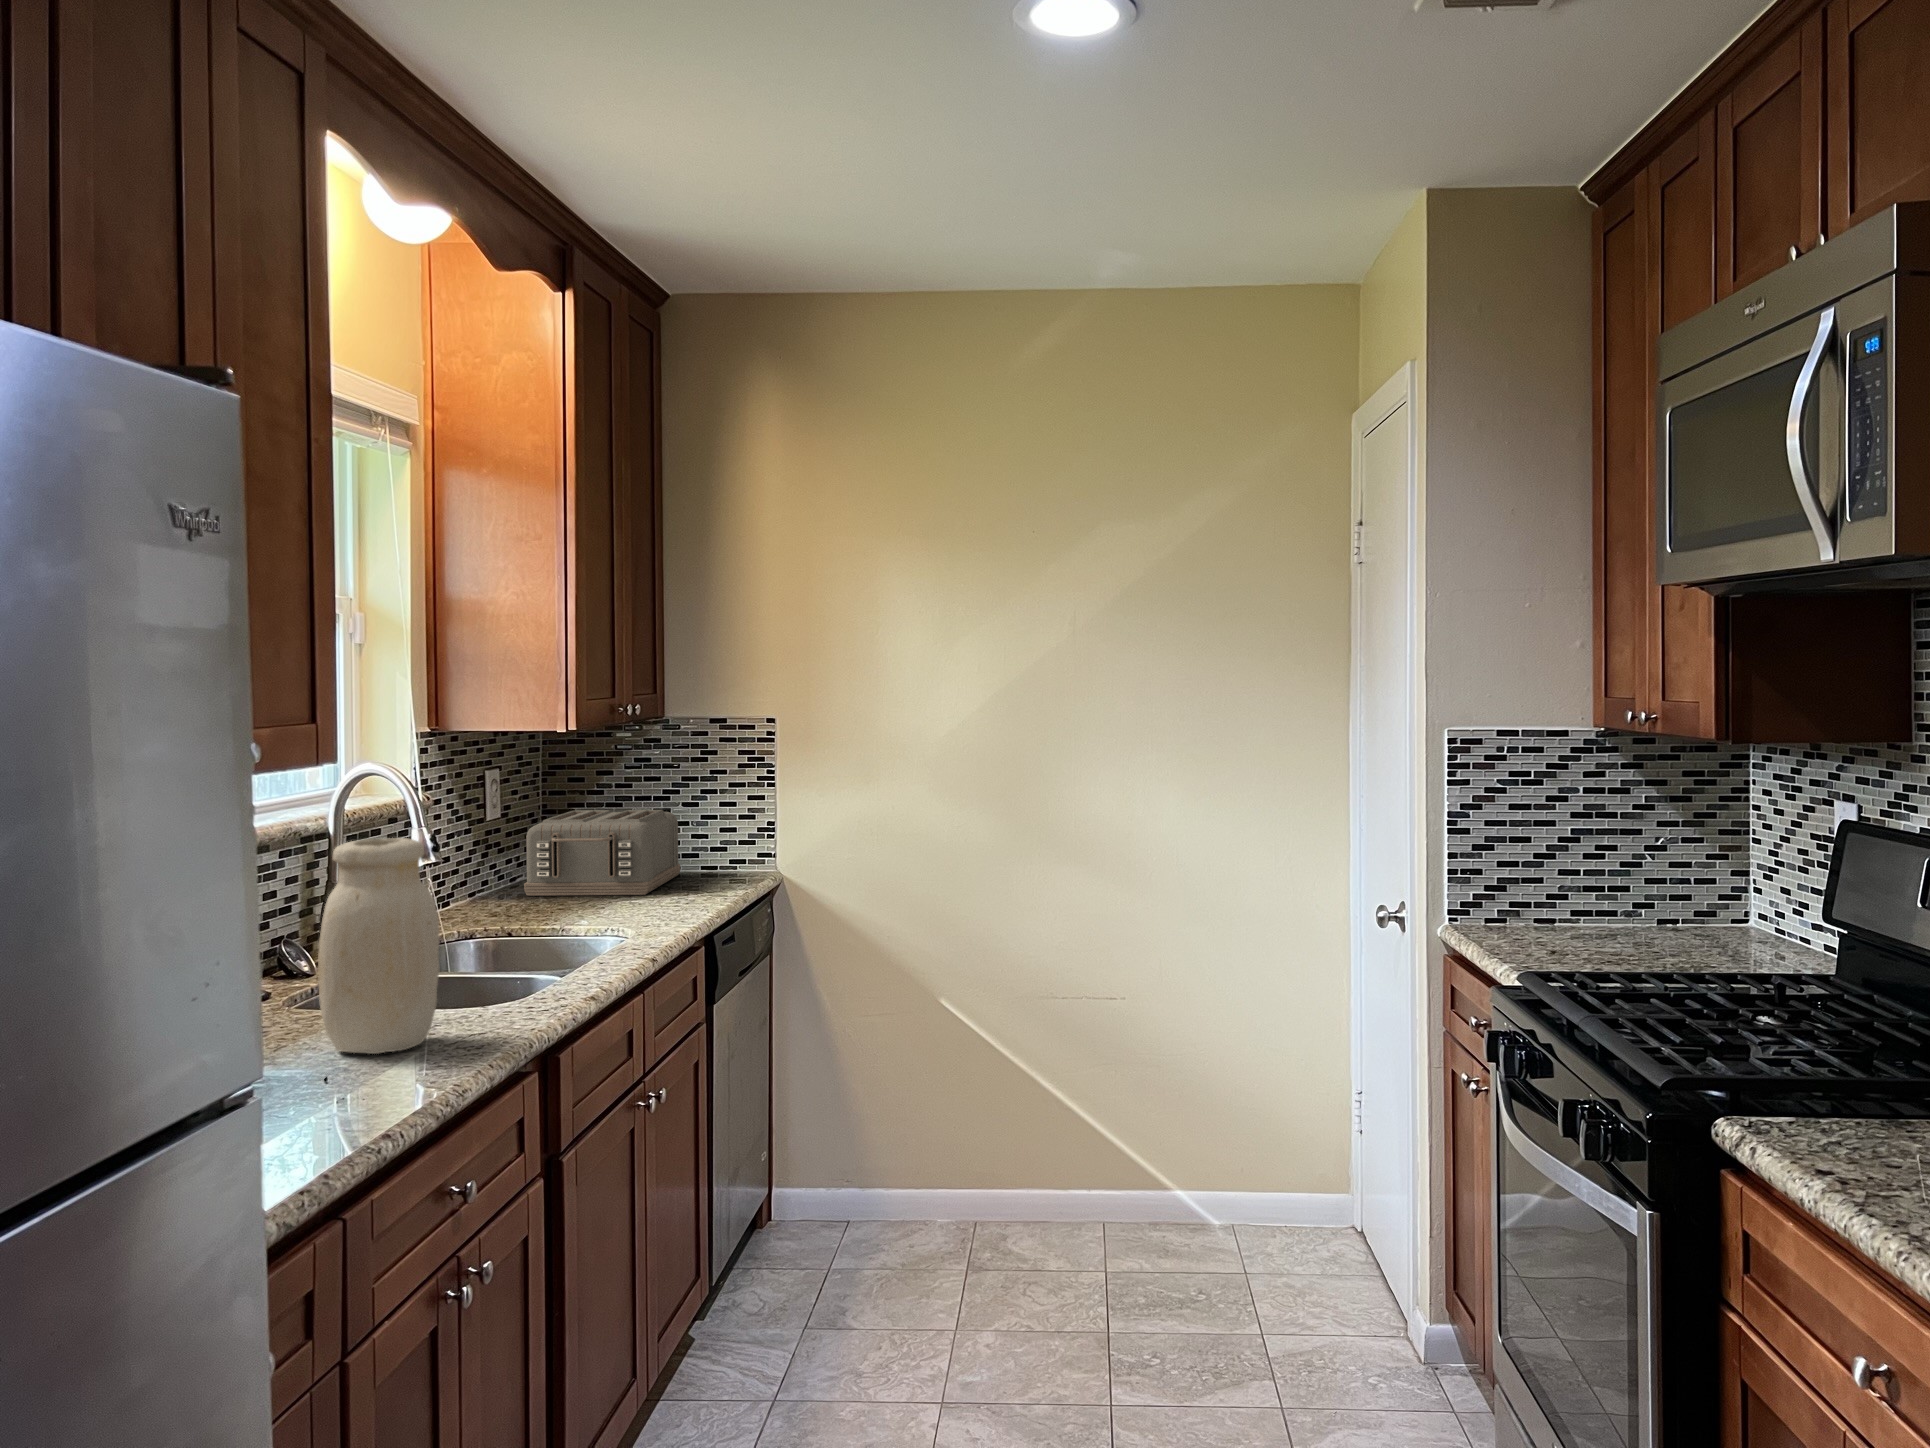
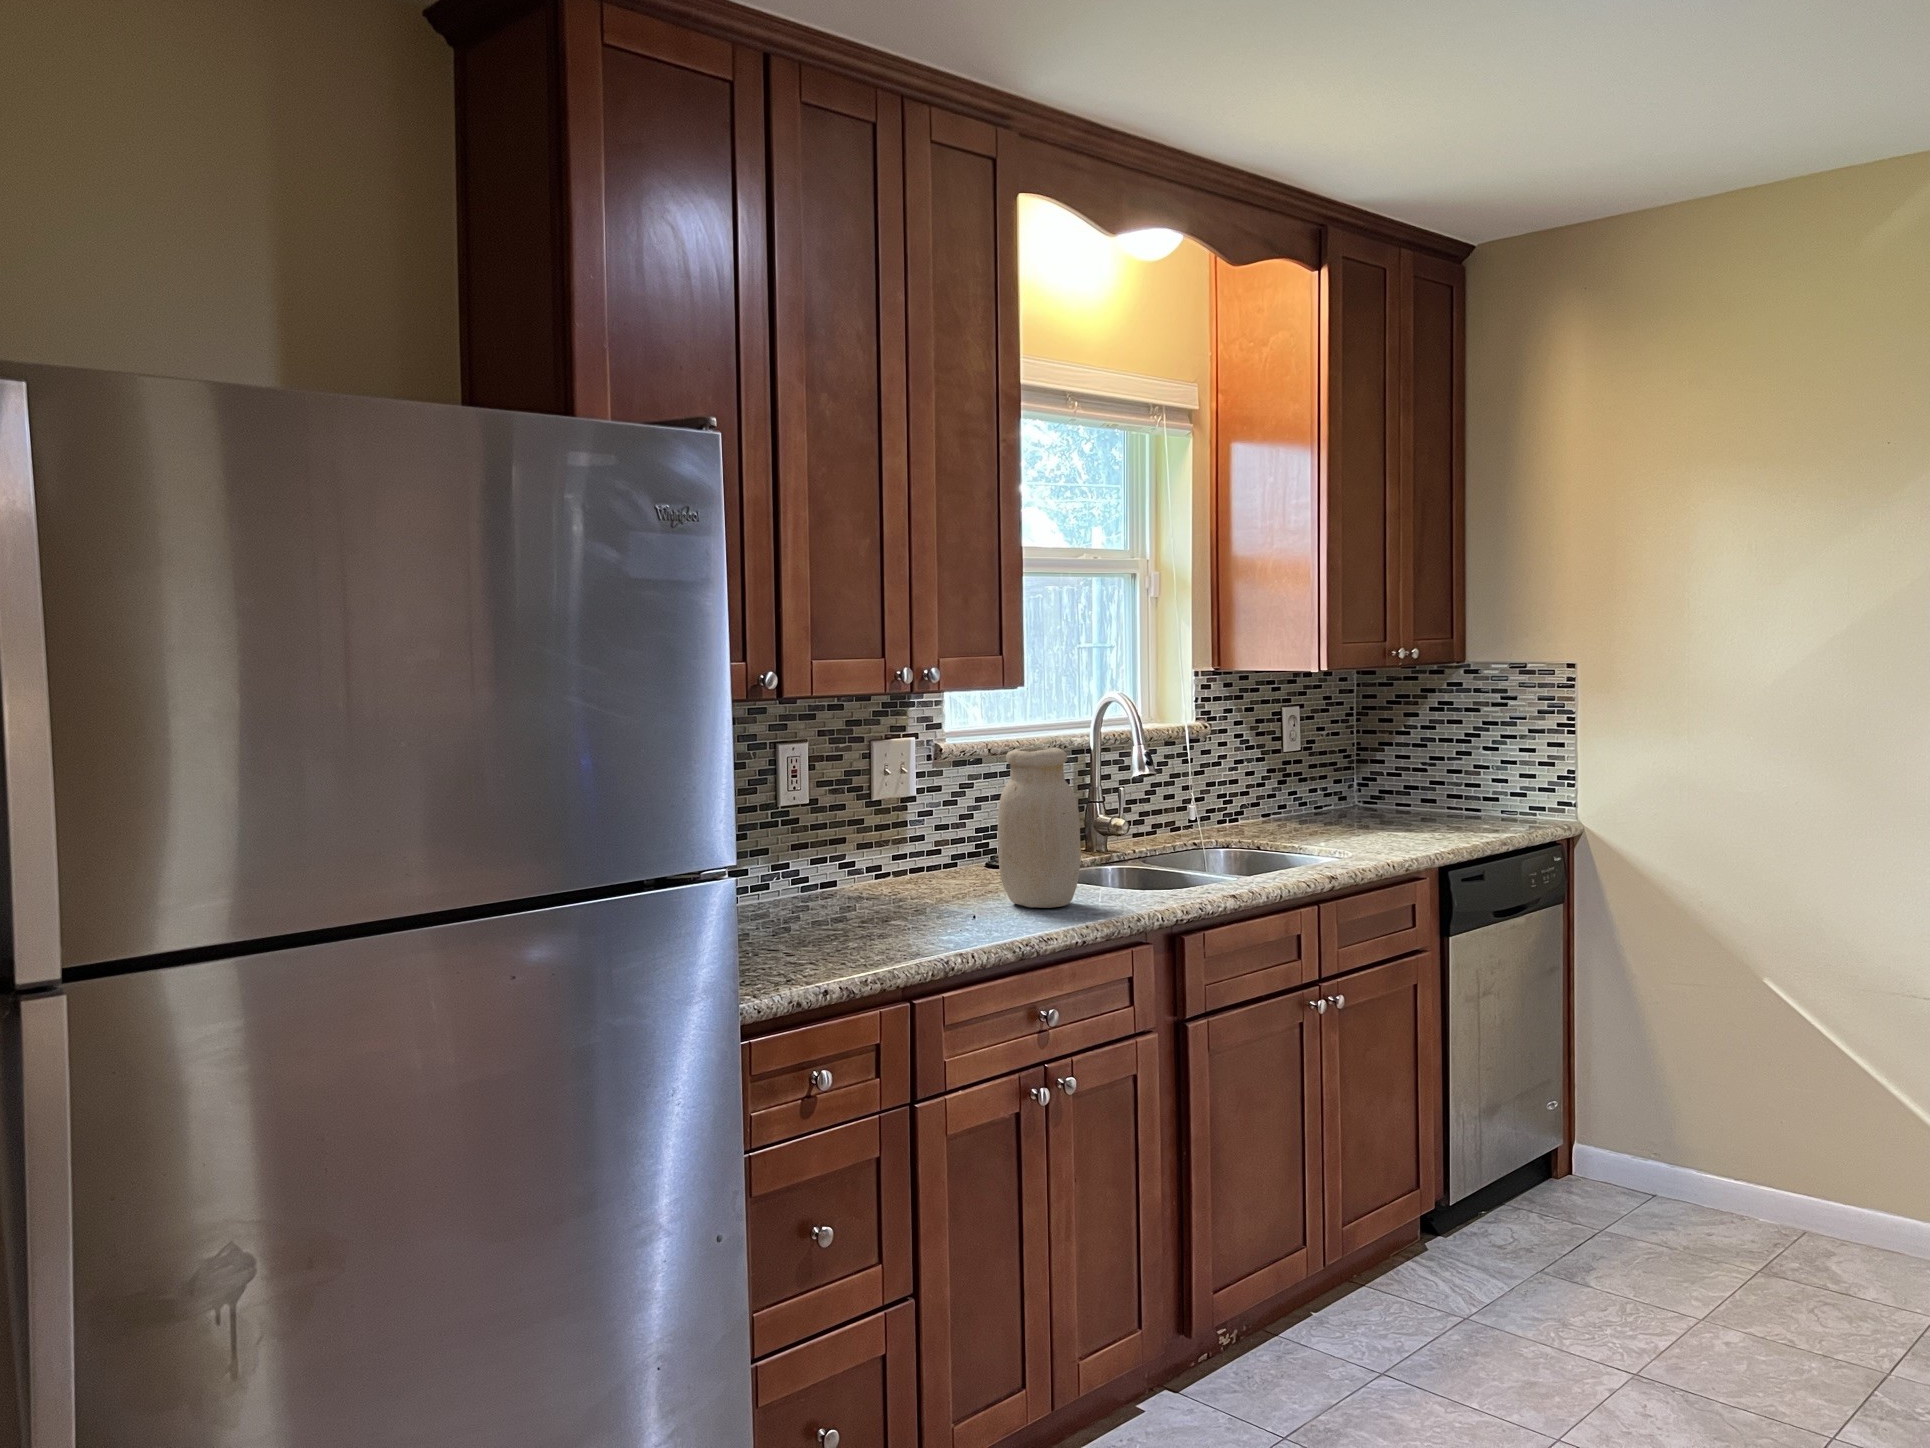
toaster: present [524,810,680,896] -> none [1312,748,1477,830]

